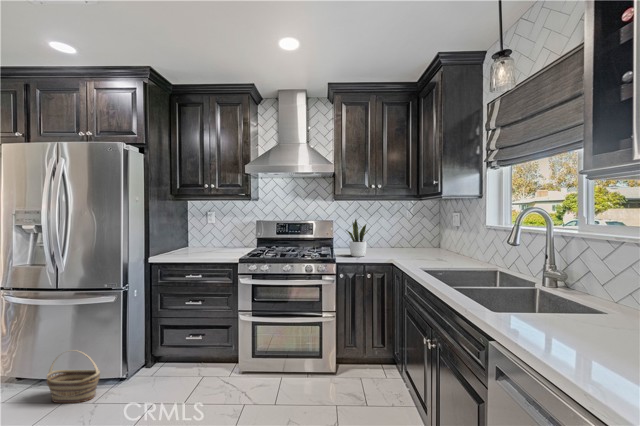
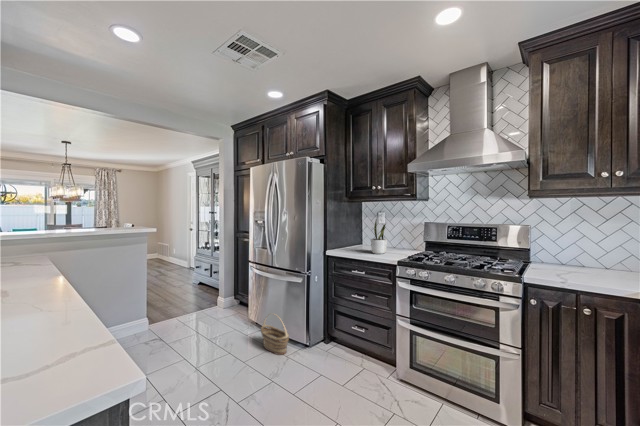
potted plant: present [346,219,368,257] -> present [371,219,387,254]

